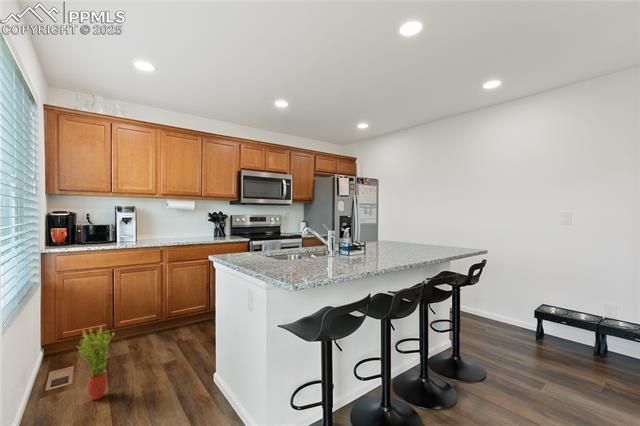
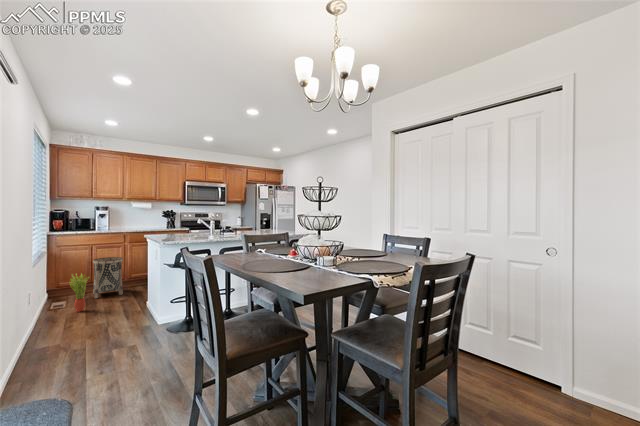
basket: none [115,285,163,358] -> present [93,257,123,298]

